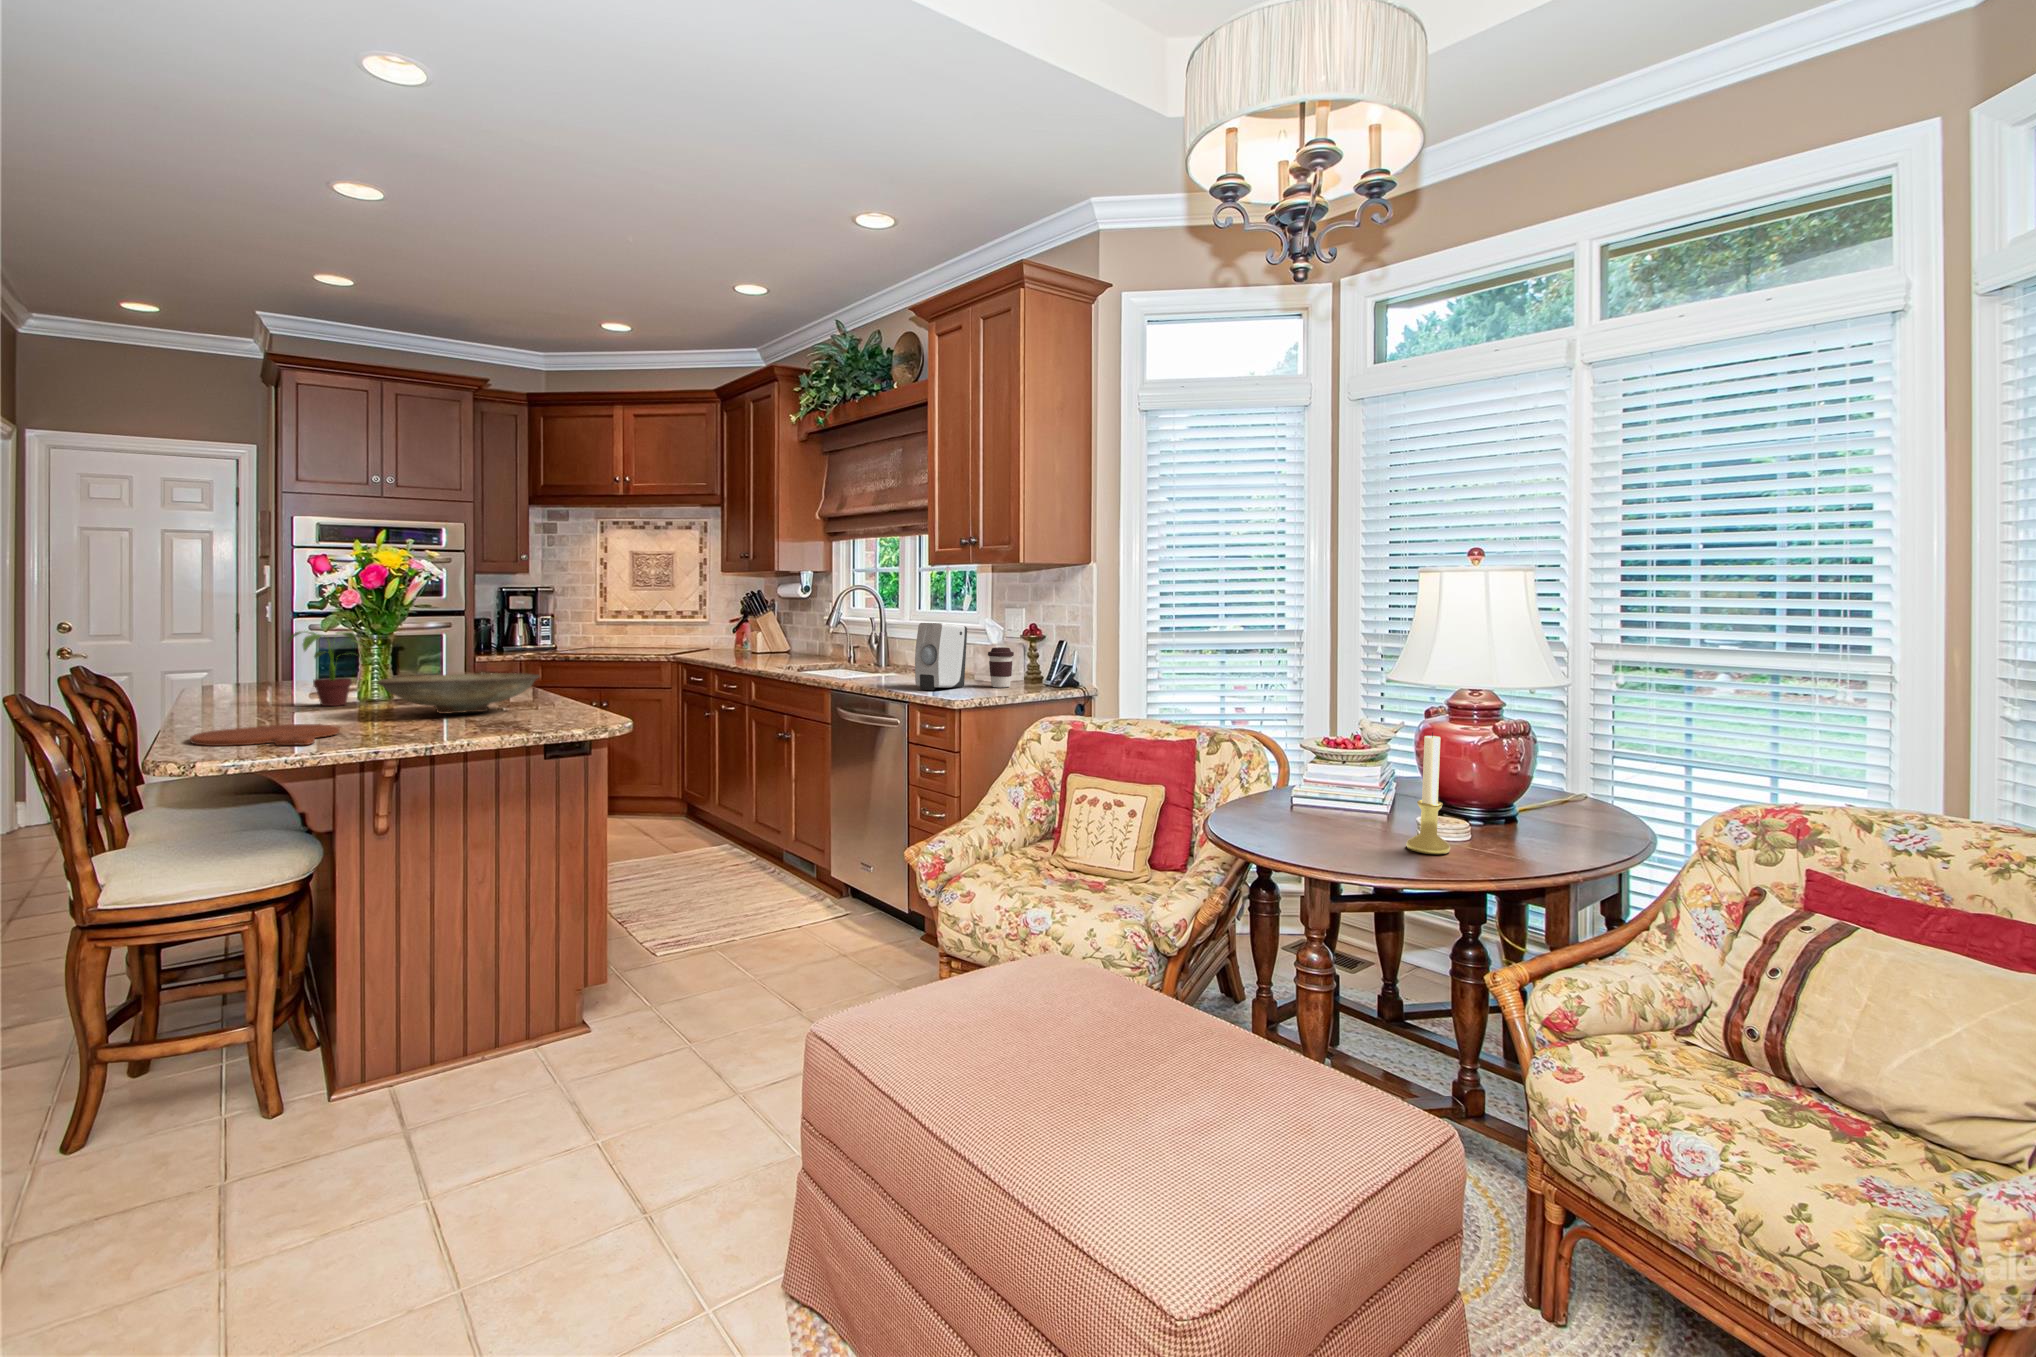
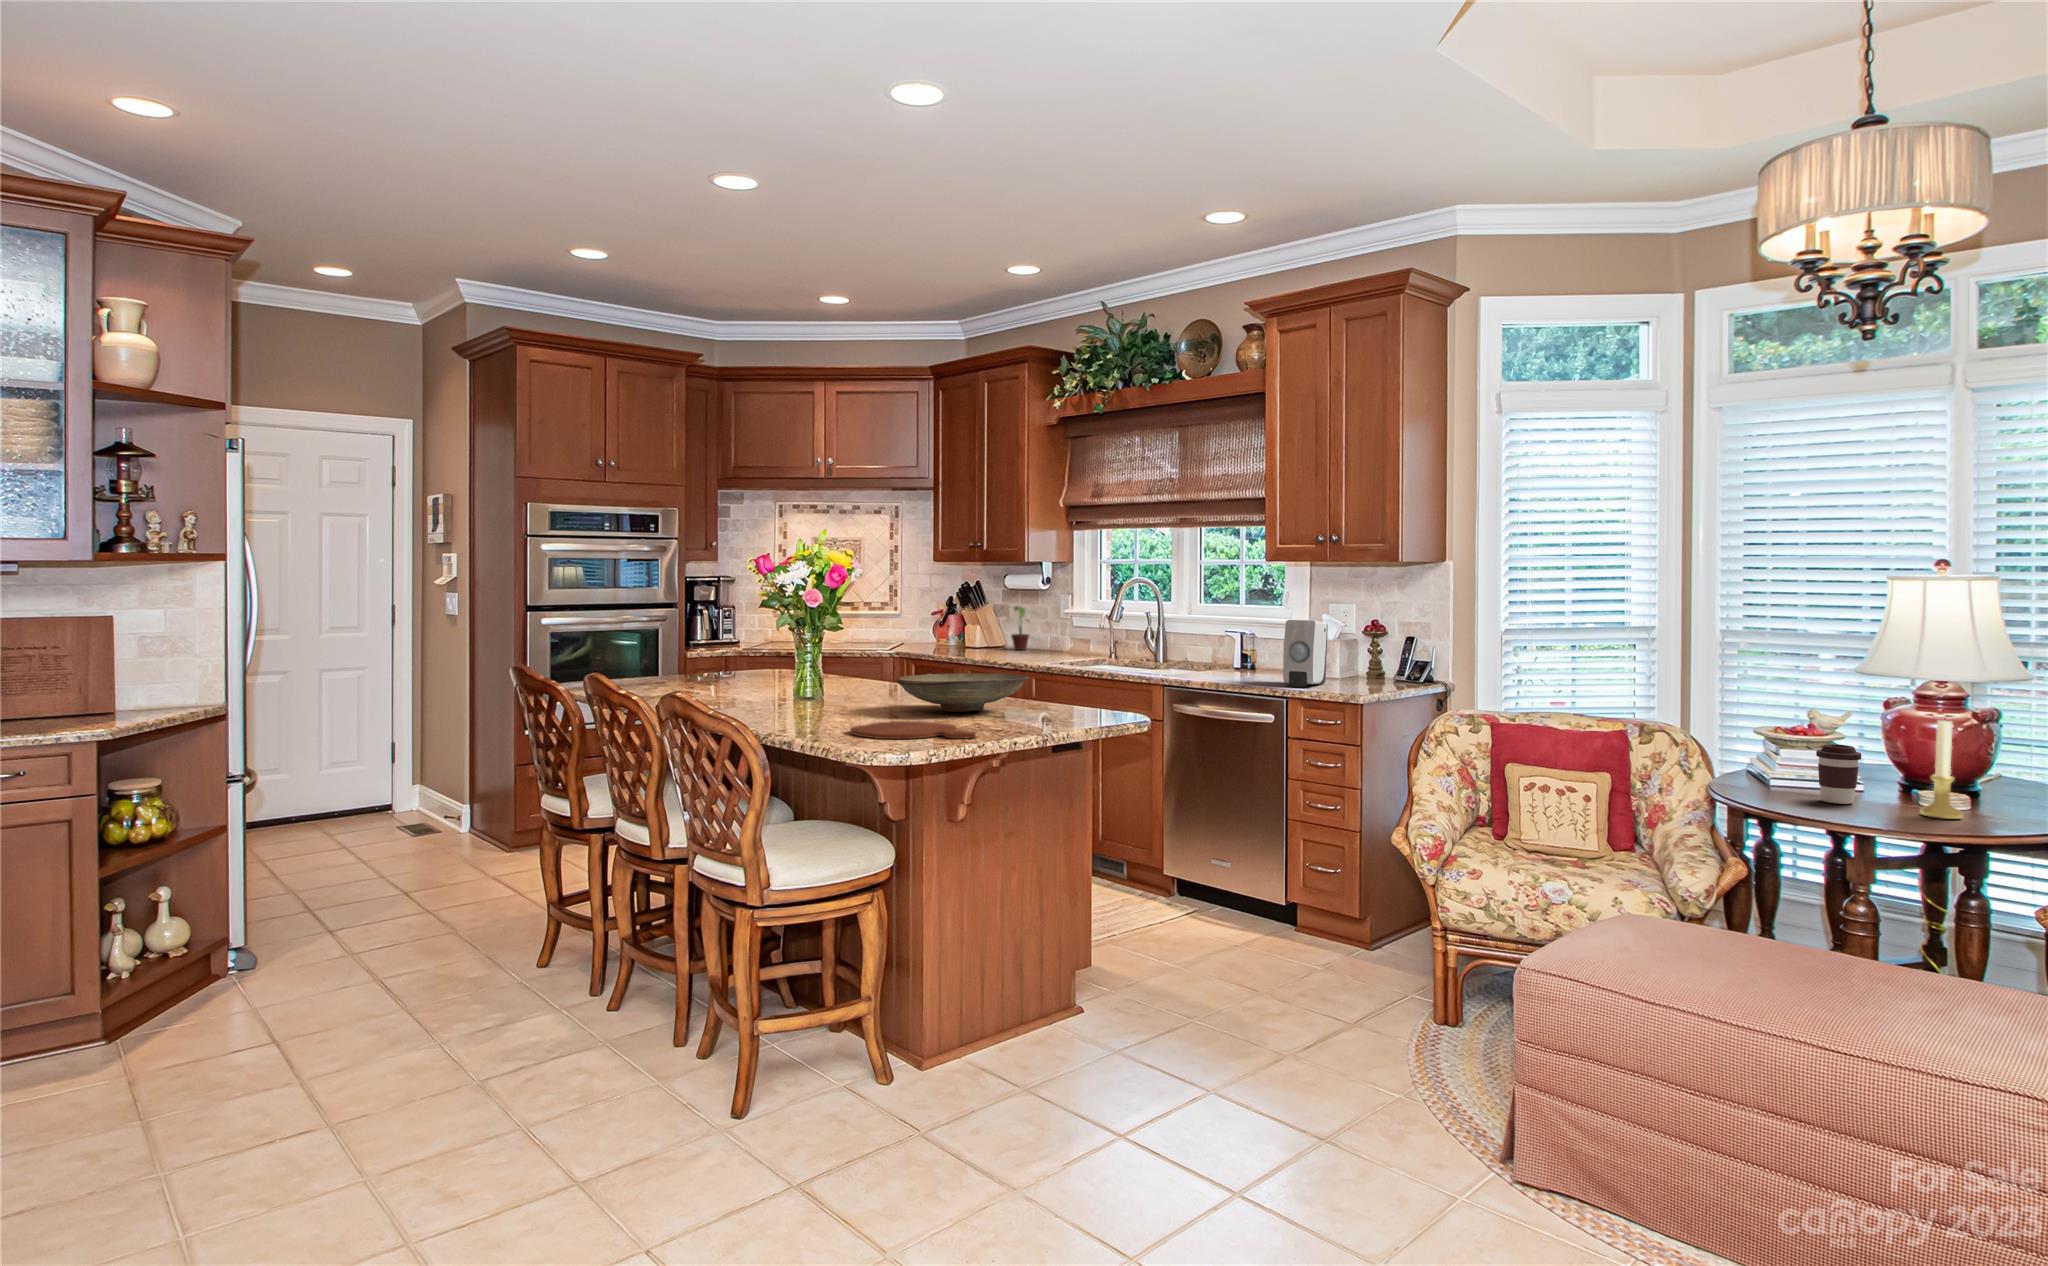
potted plant: present [288,631,360,706] -> present [1009,606,1030,650]
coffee cup: present [988,647,1014,688] -> present [1816,744,1861,804]

